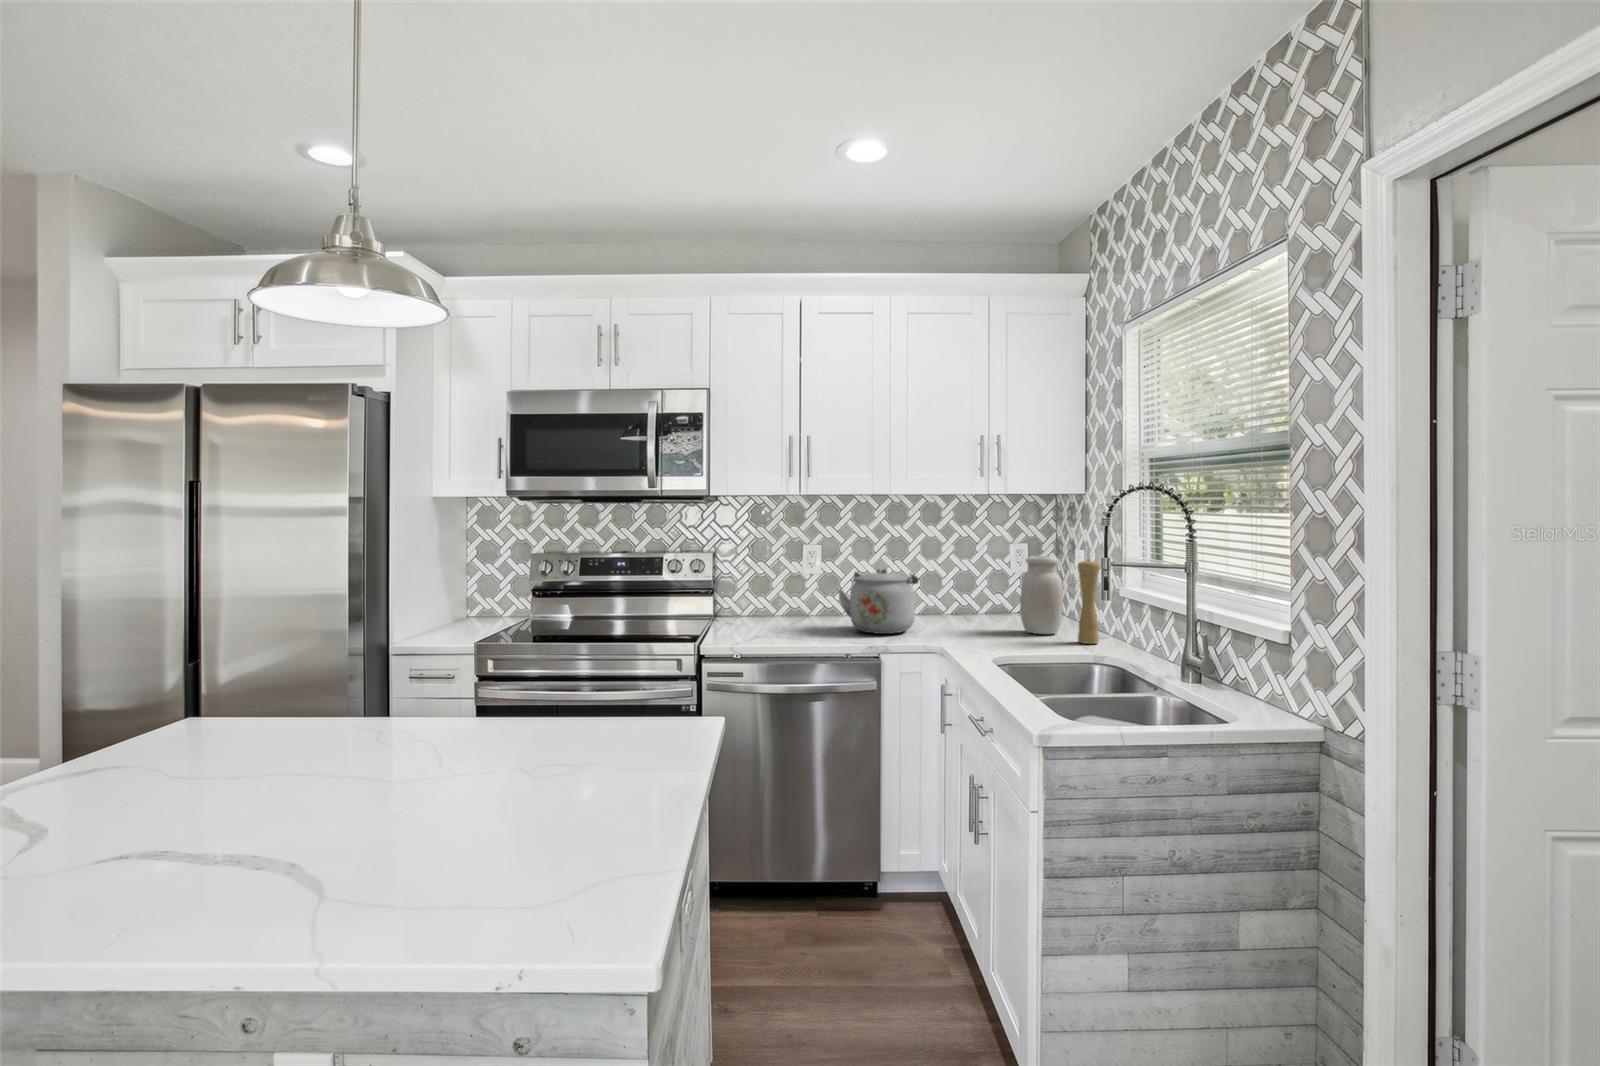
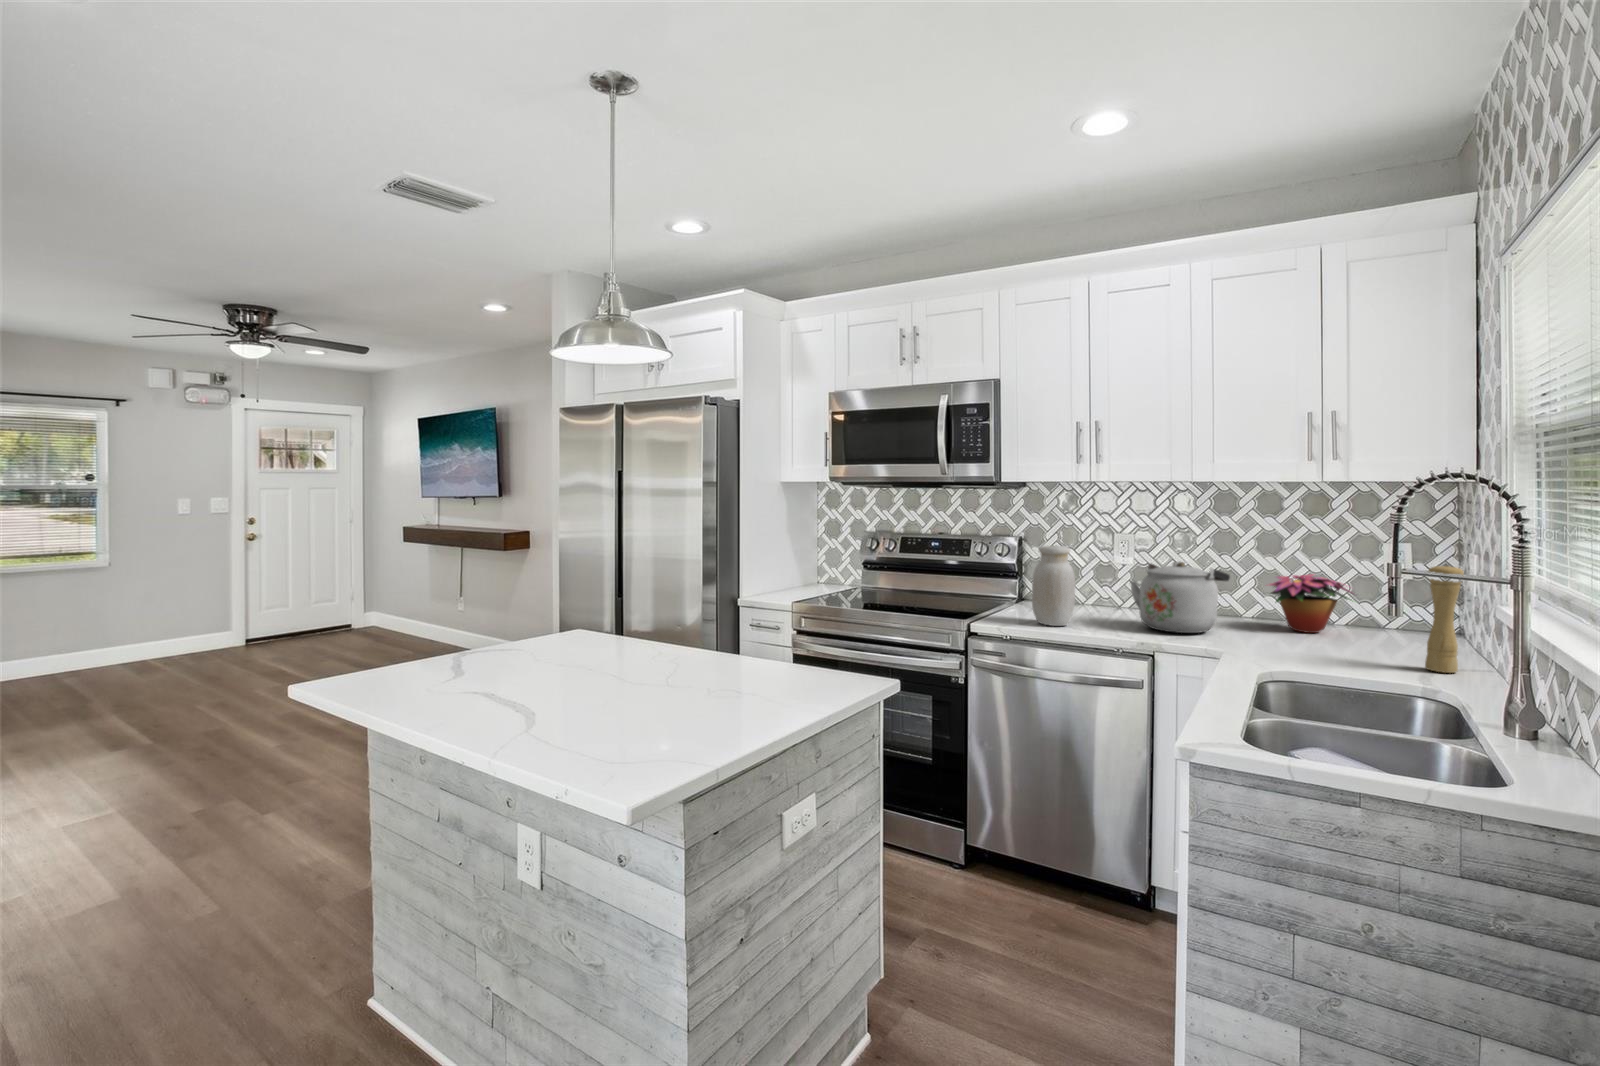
jar: present [1020,556,1063,634] -> present [1032,545,1075,626]
flower arrangement: none [934,572,1008,623] -> present [1269,574,1353,633]

